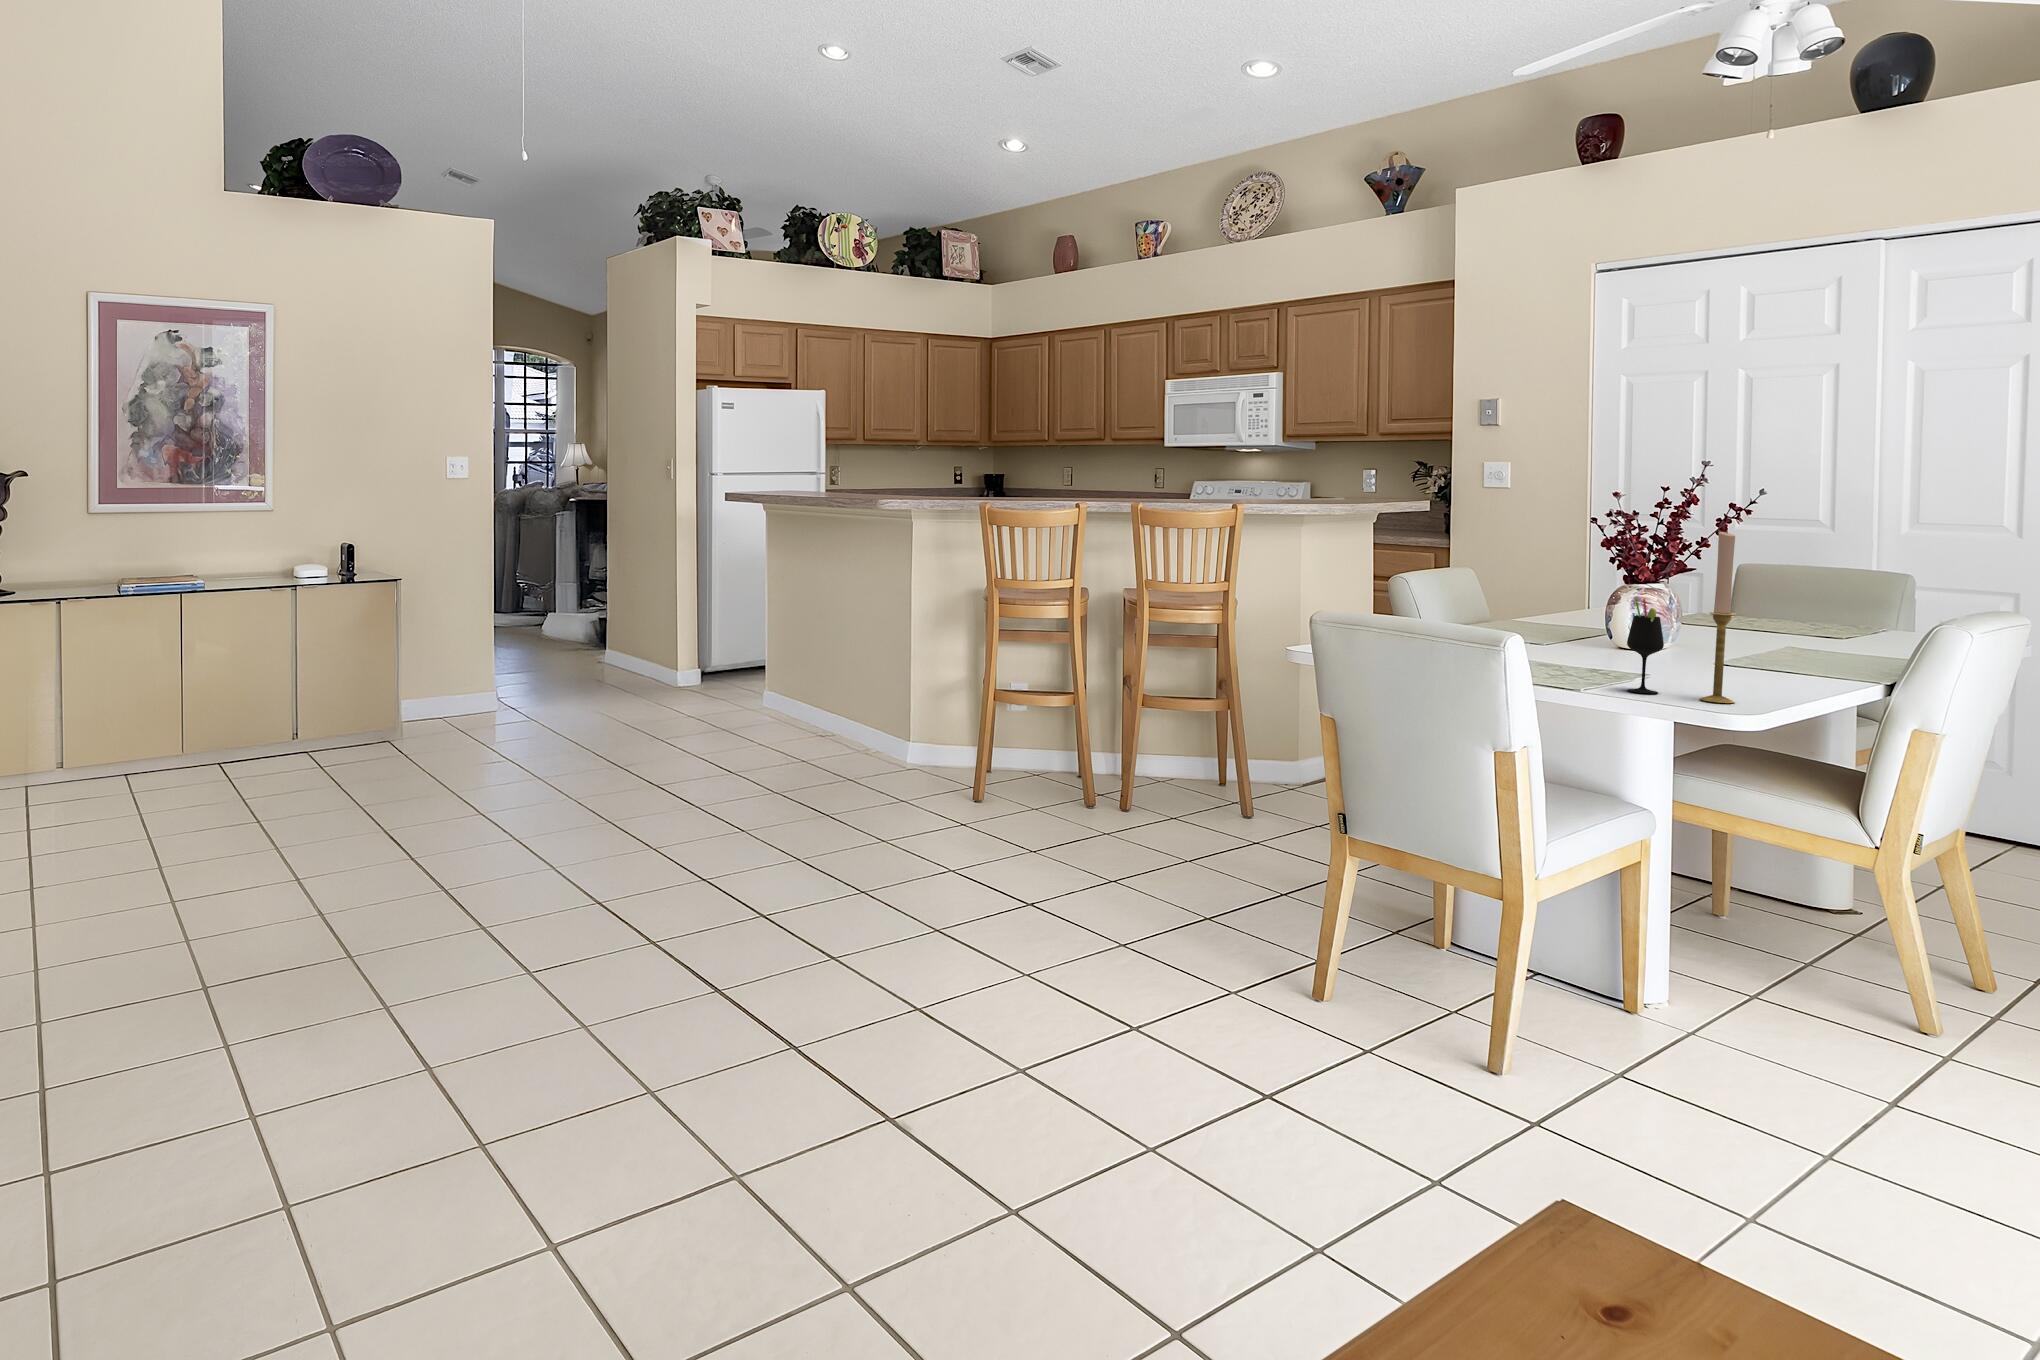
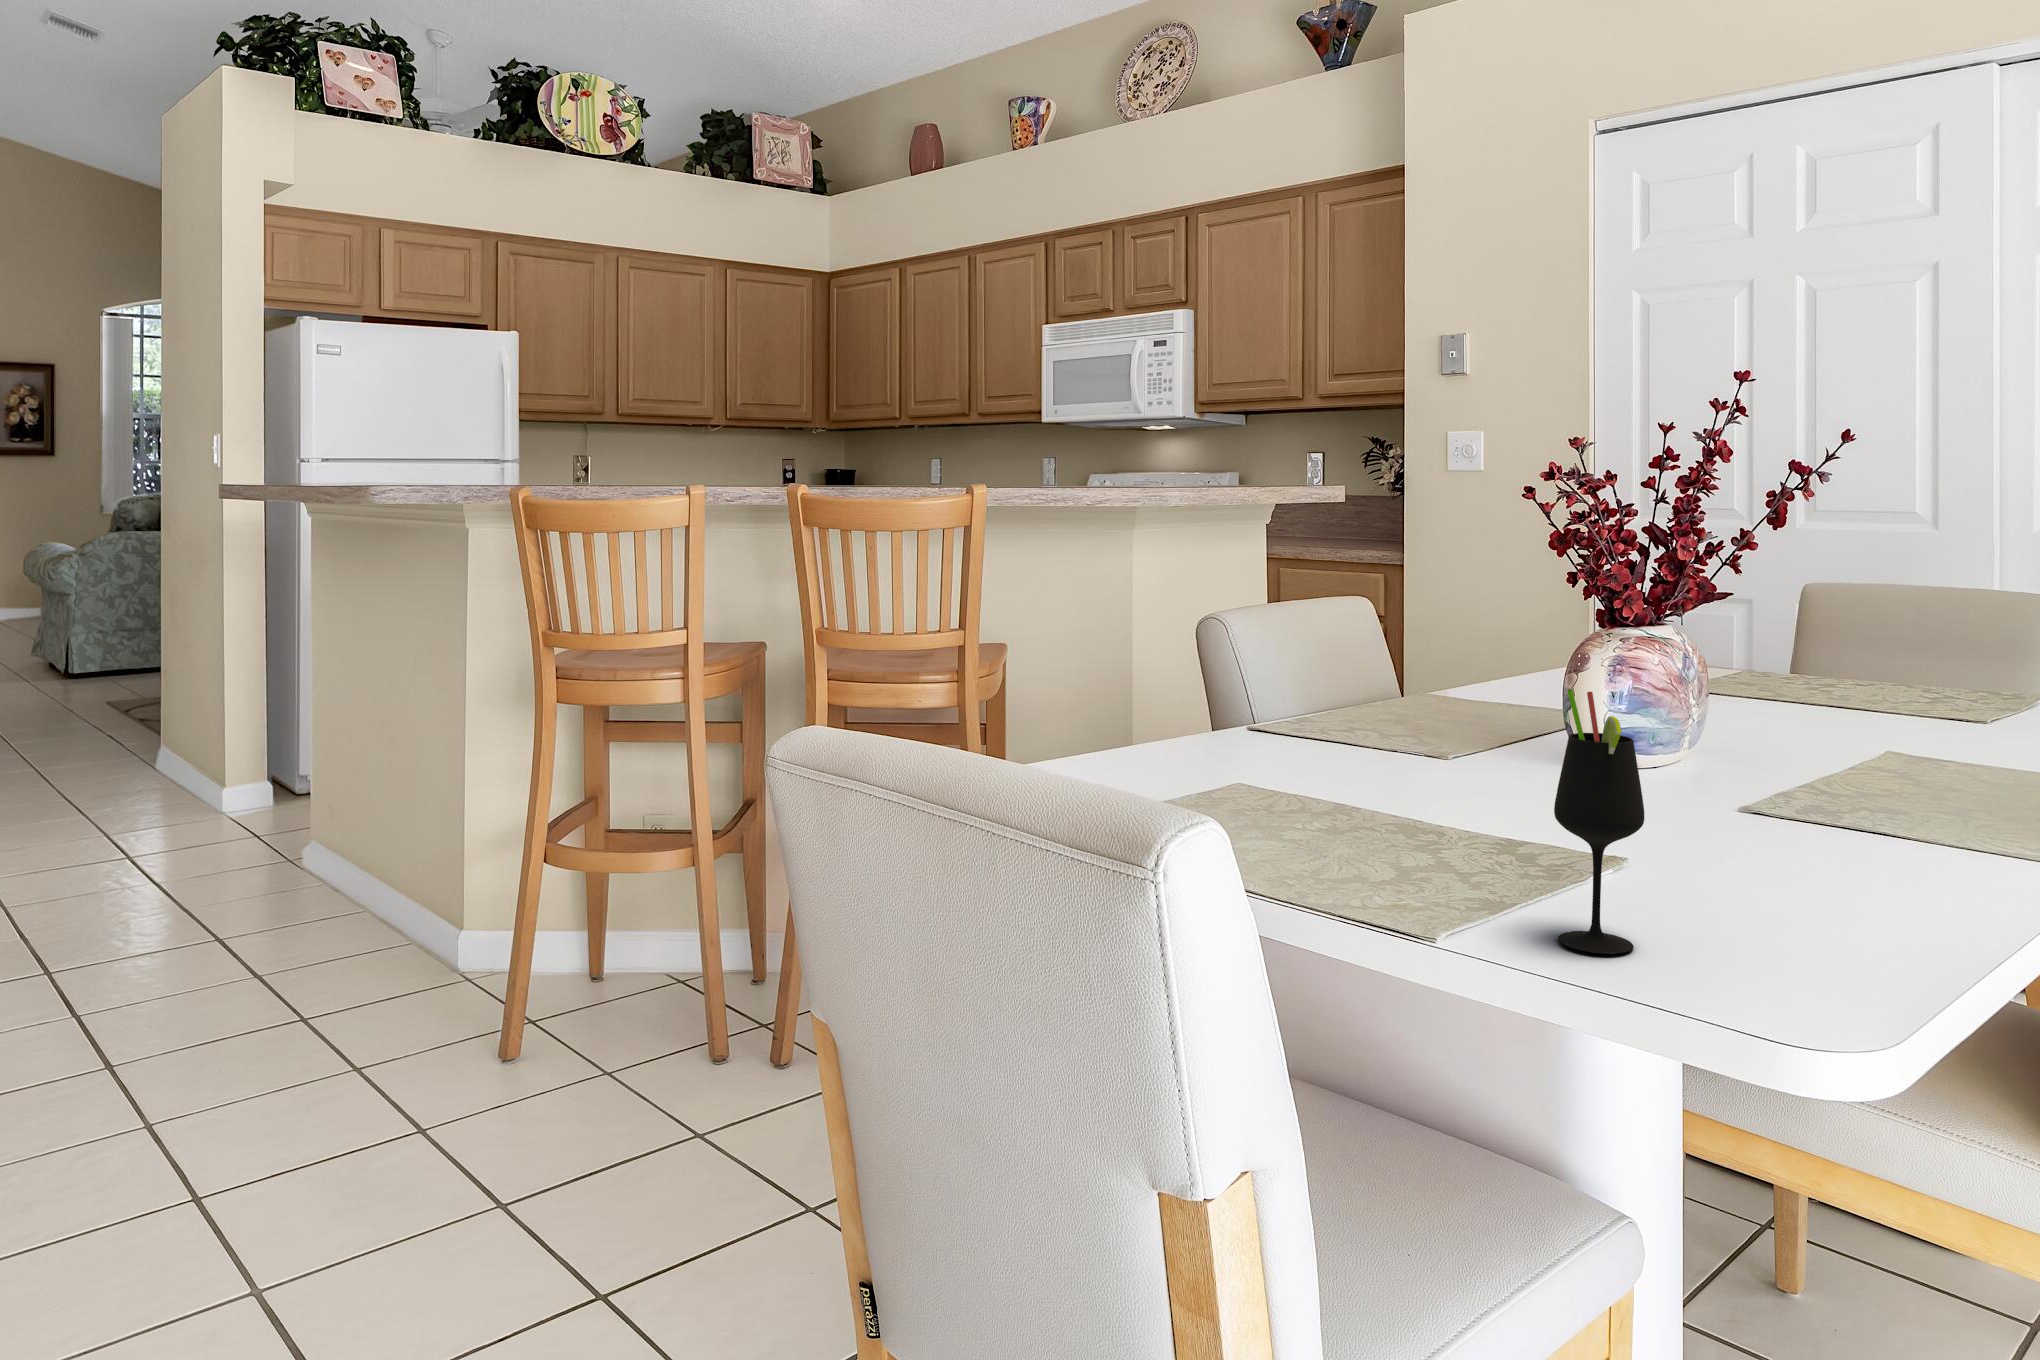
candlestick: present [1700,531,1736,703] -> none [1736,494,1830,998]

